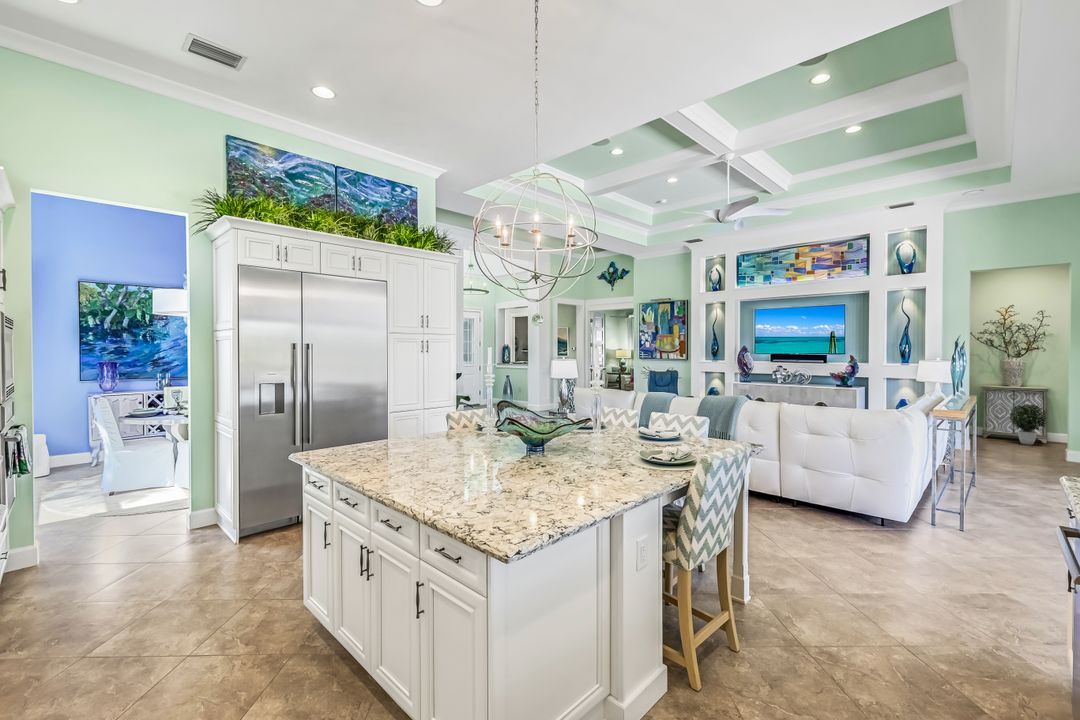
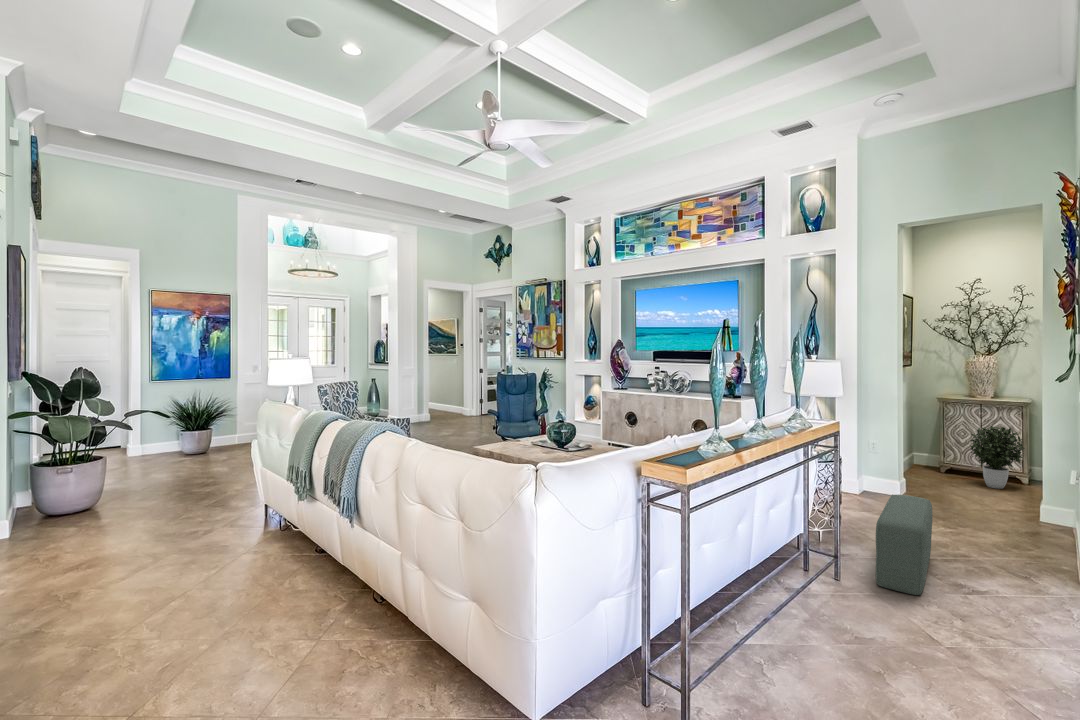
pouf: none [991,436,1030,484] -> present [876,495,933,595]

